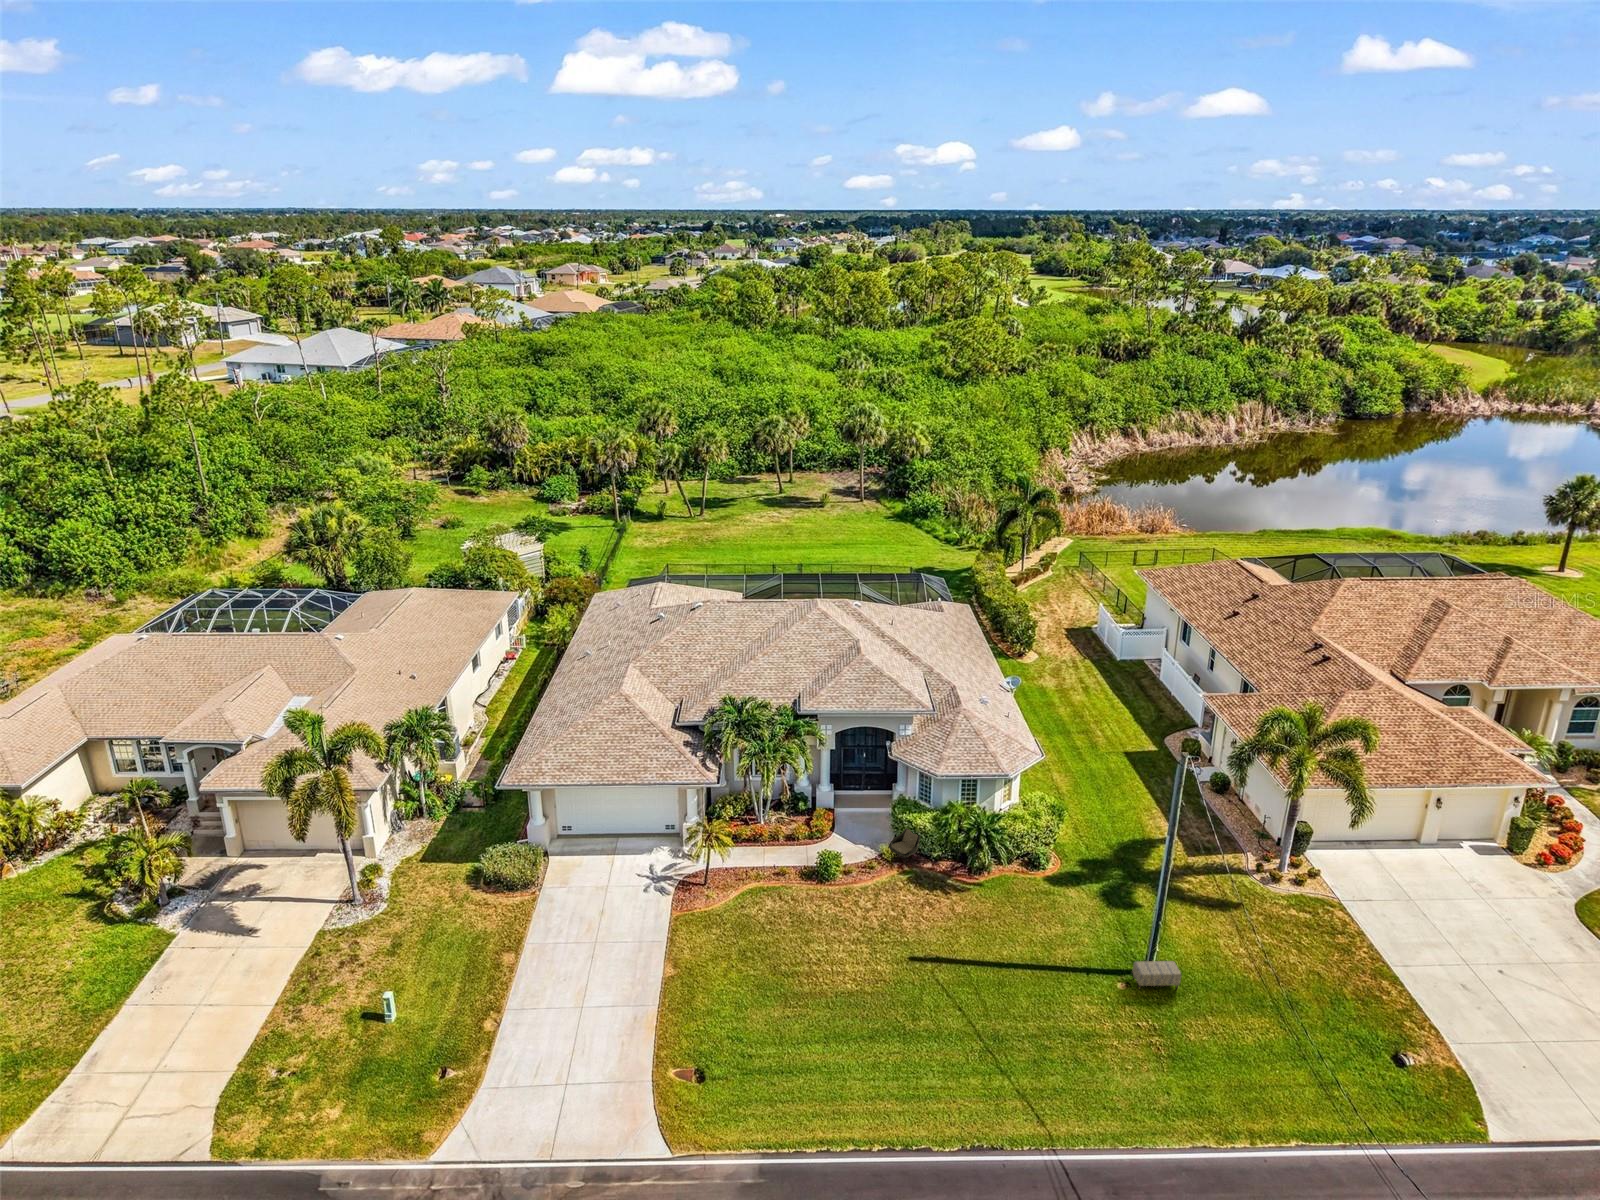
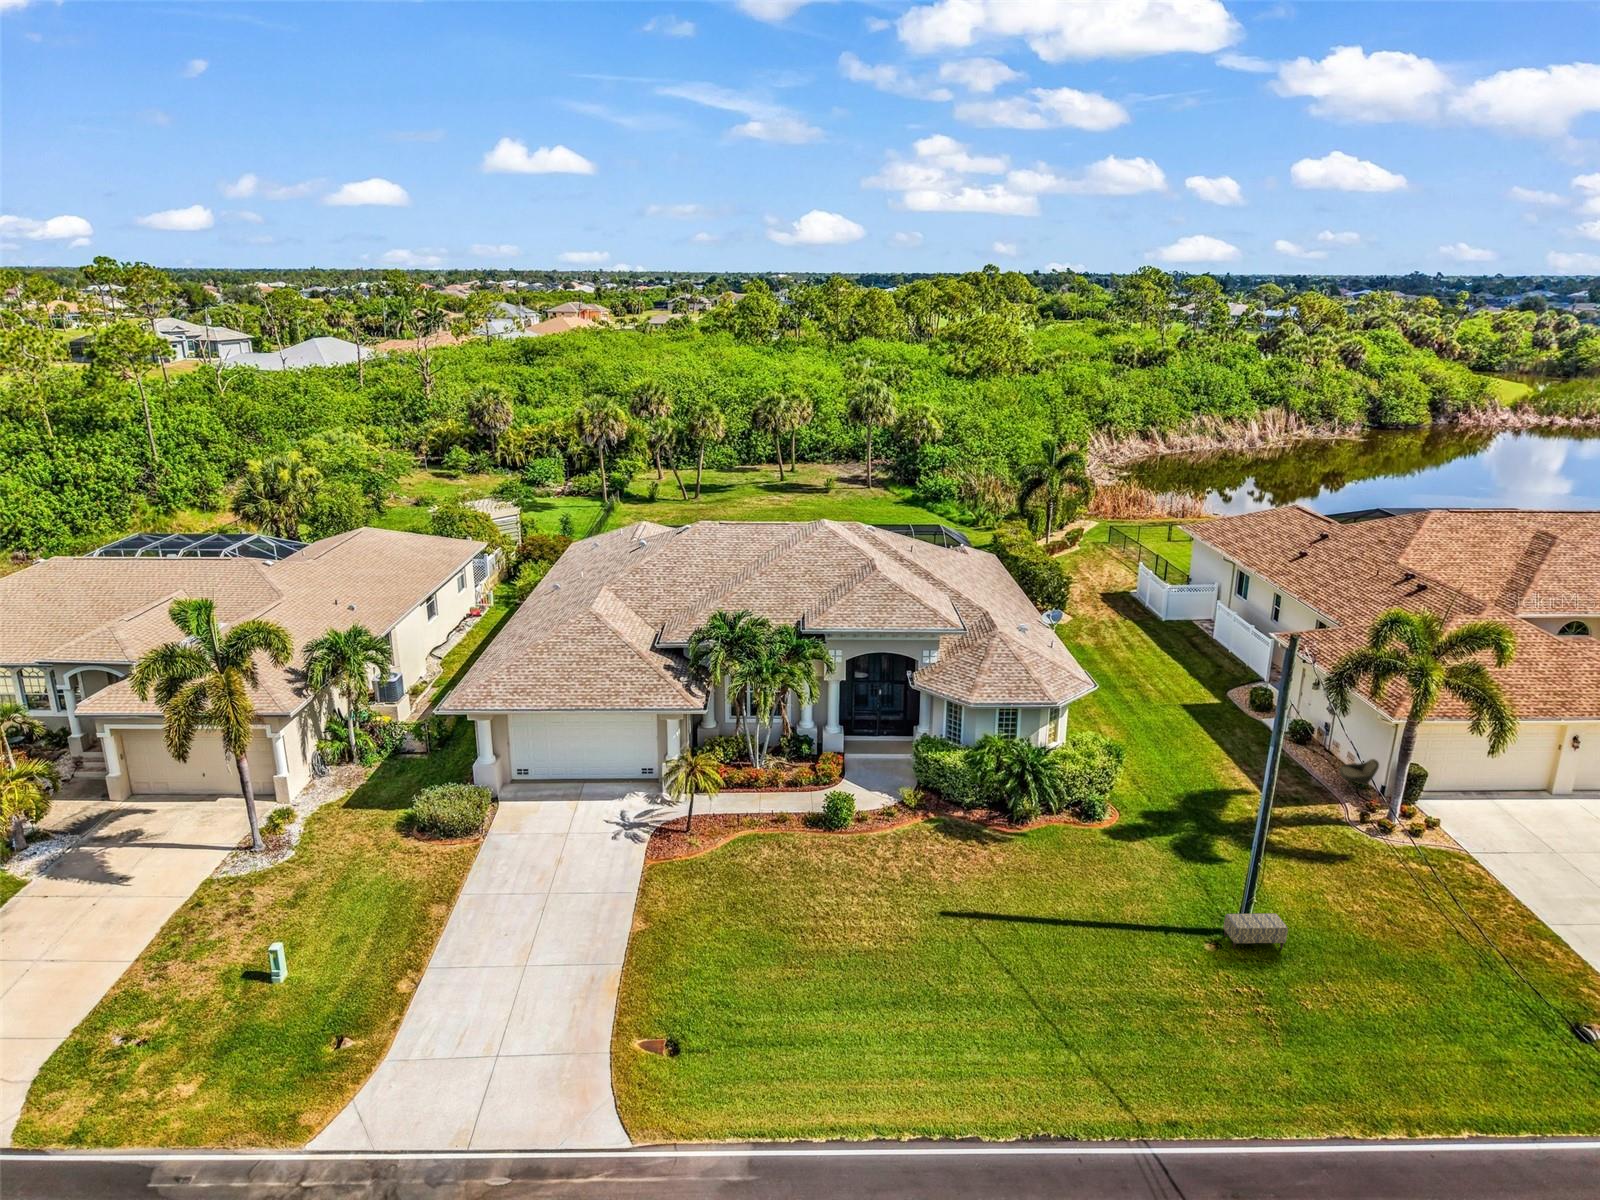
lounge chair: present [889,828,920,867] -> present [1339,759,1379,786]

